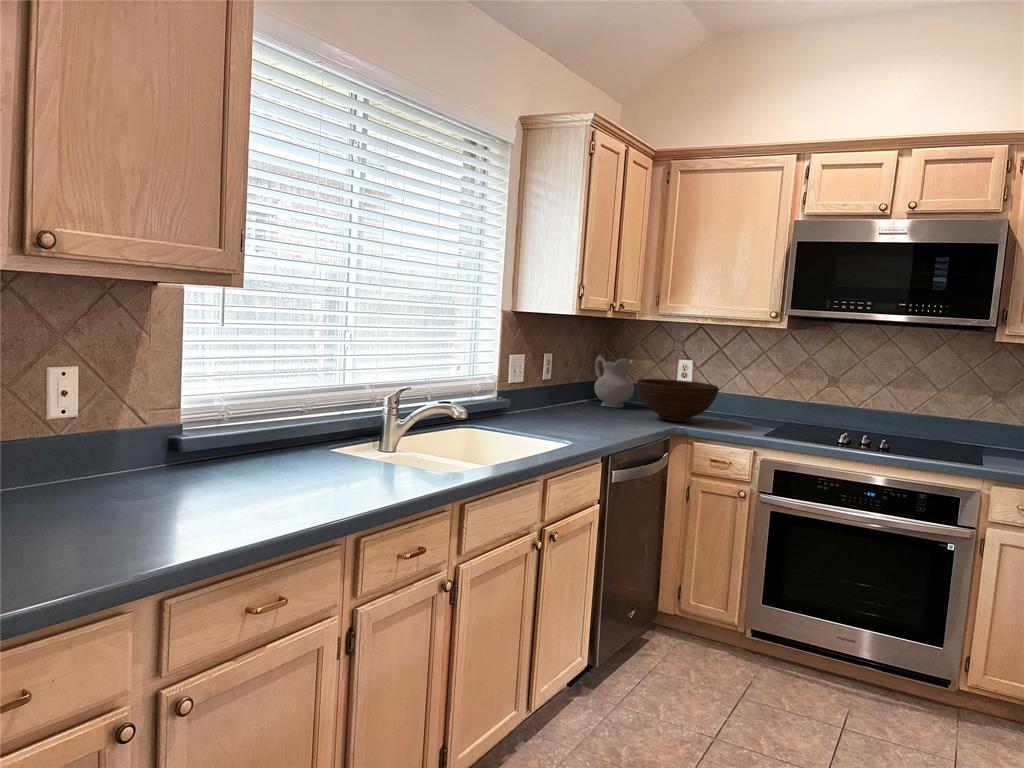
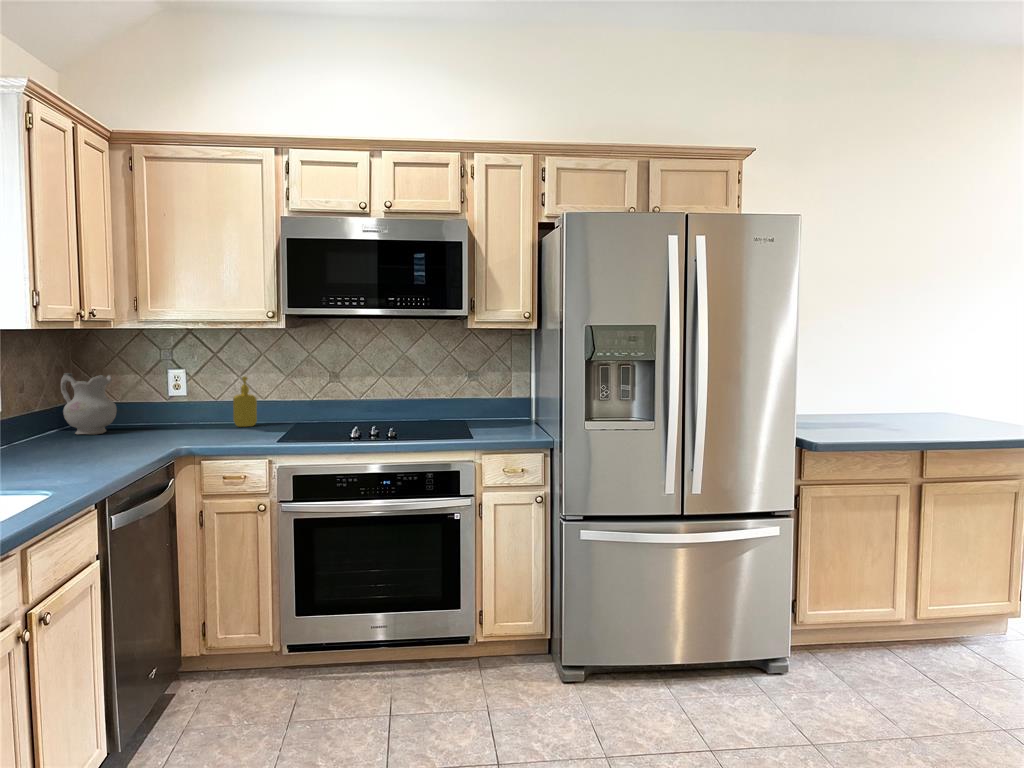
soap dispenser: none [730,372,754,419] -> present [233,377,257,427]
fruit bowl: present [637,379,719,422] -> none [122,394,221,441]

